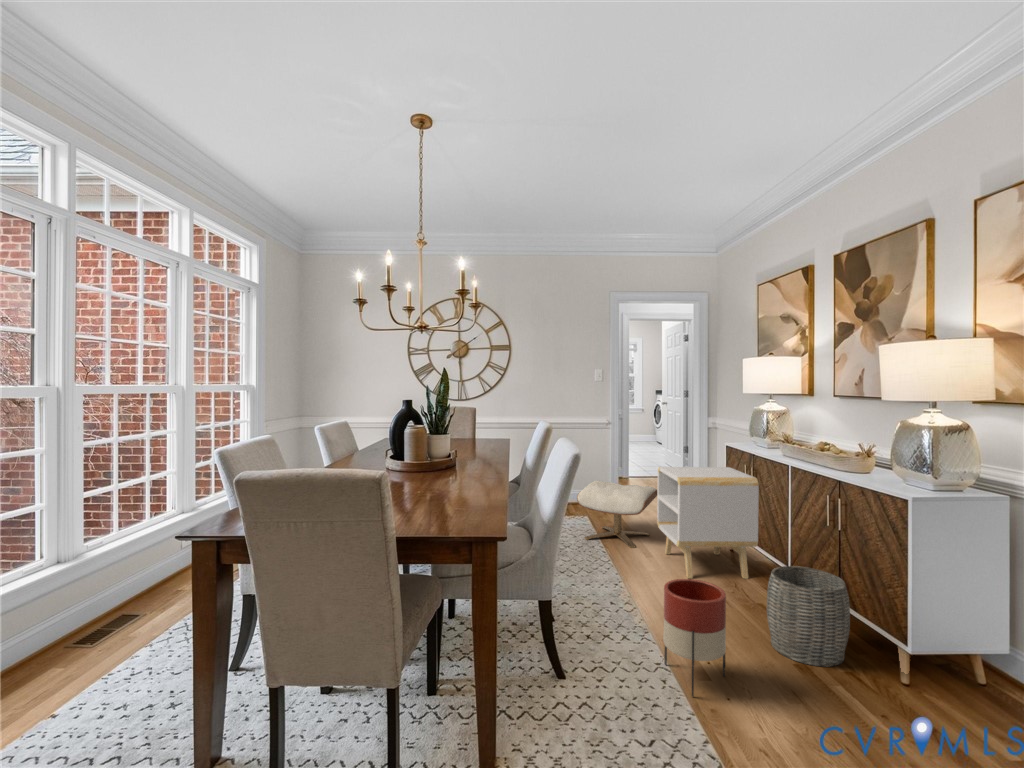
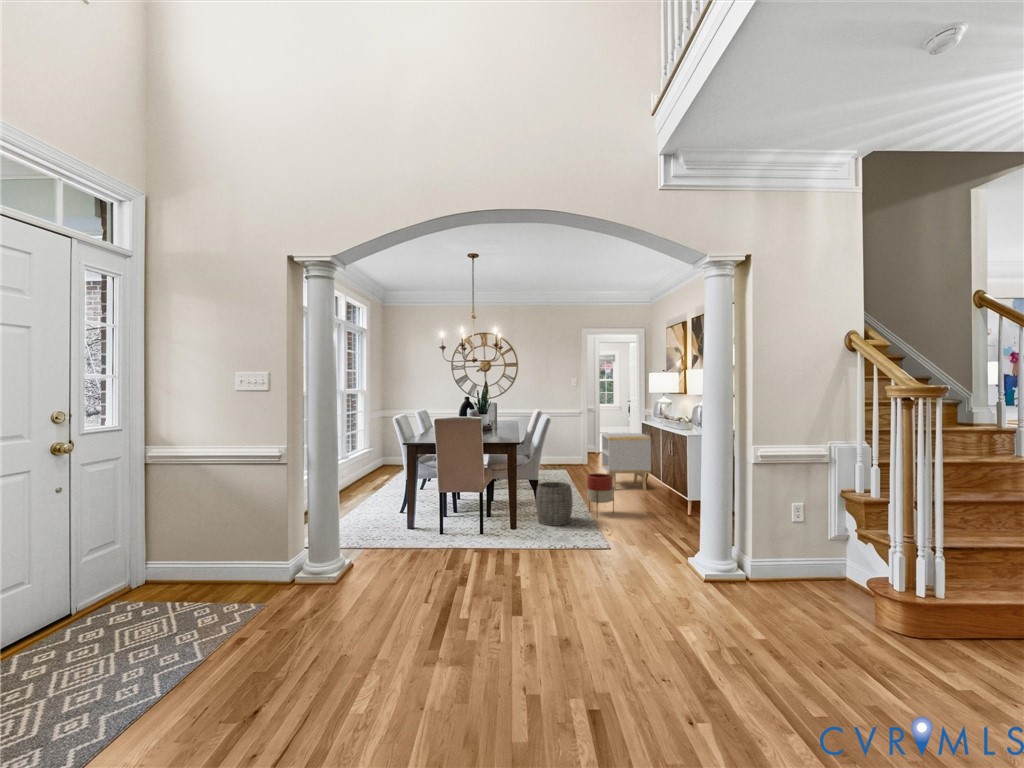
ottoman: present [577,481,658,548] -> none [558,445,606,481]
woven basket: present [767,566,850,666] -> present [536,482,573,526]

